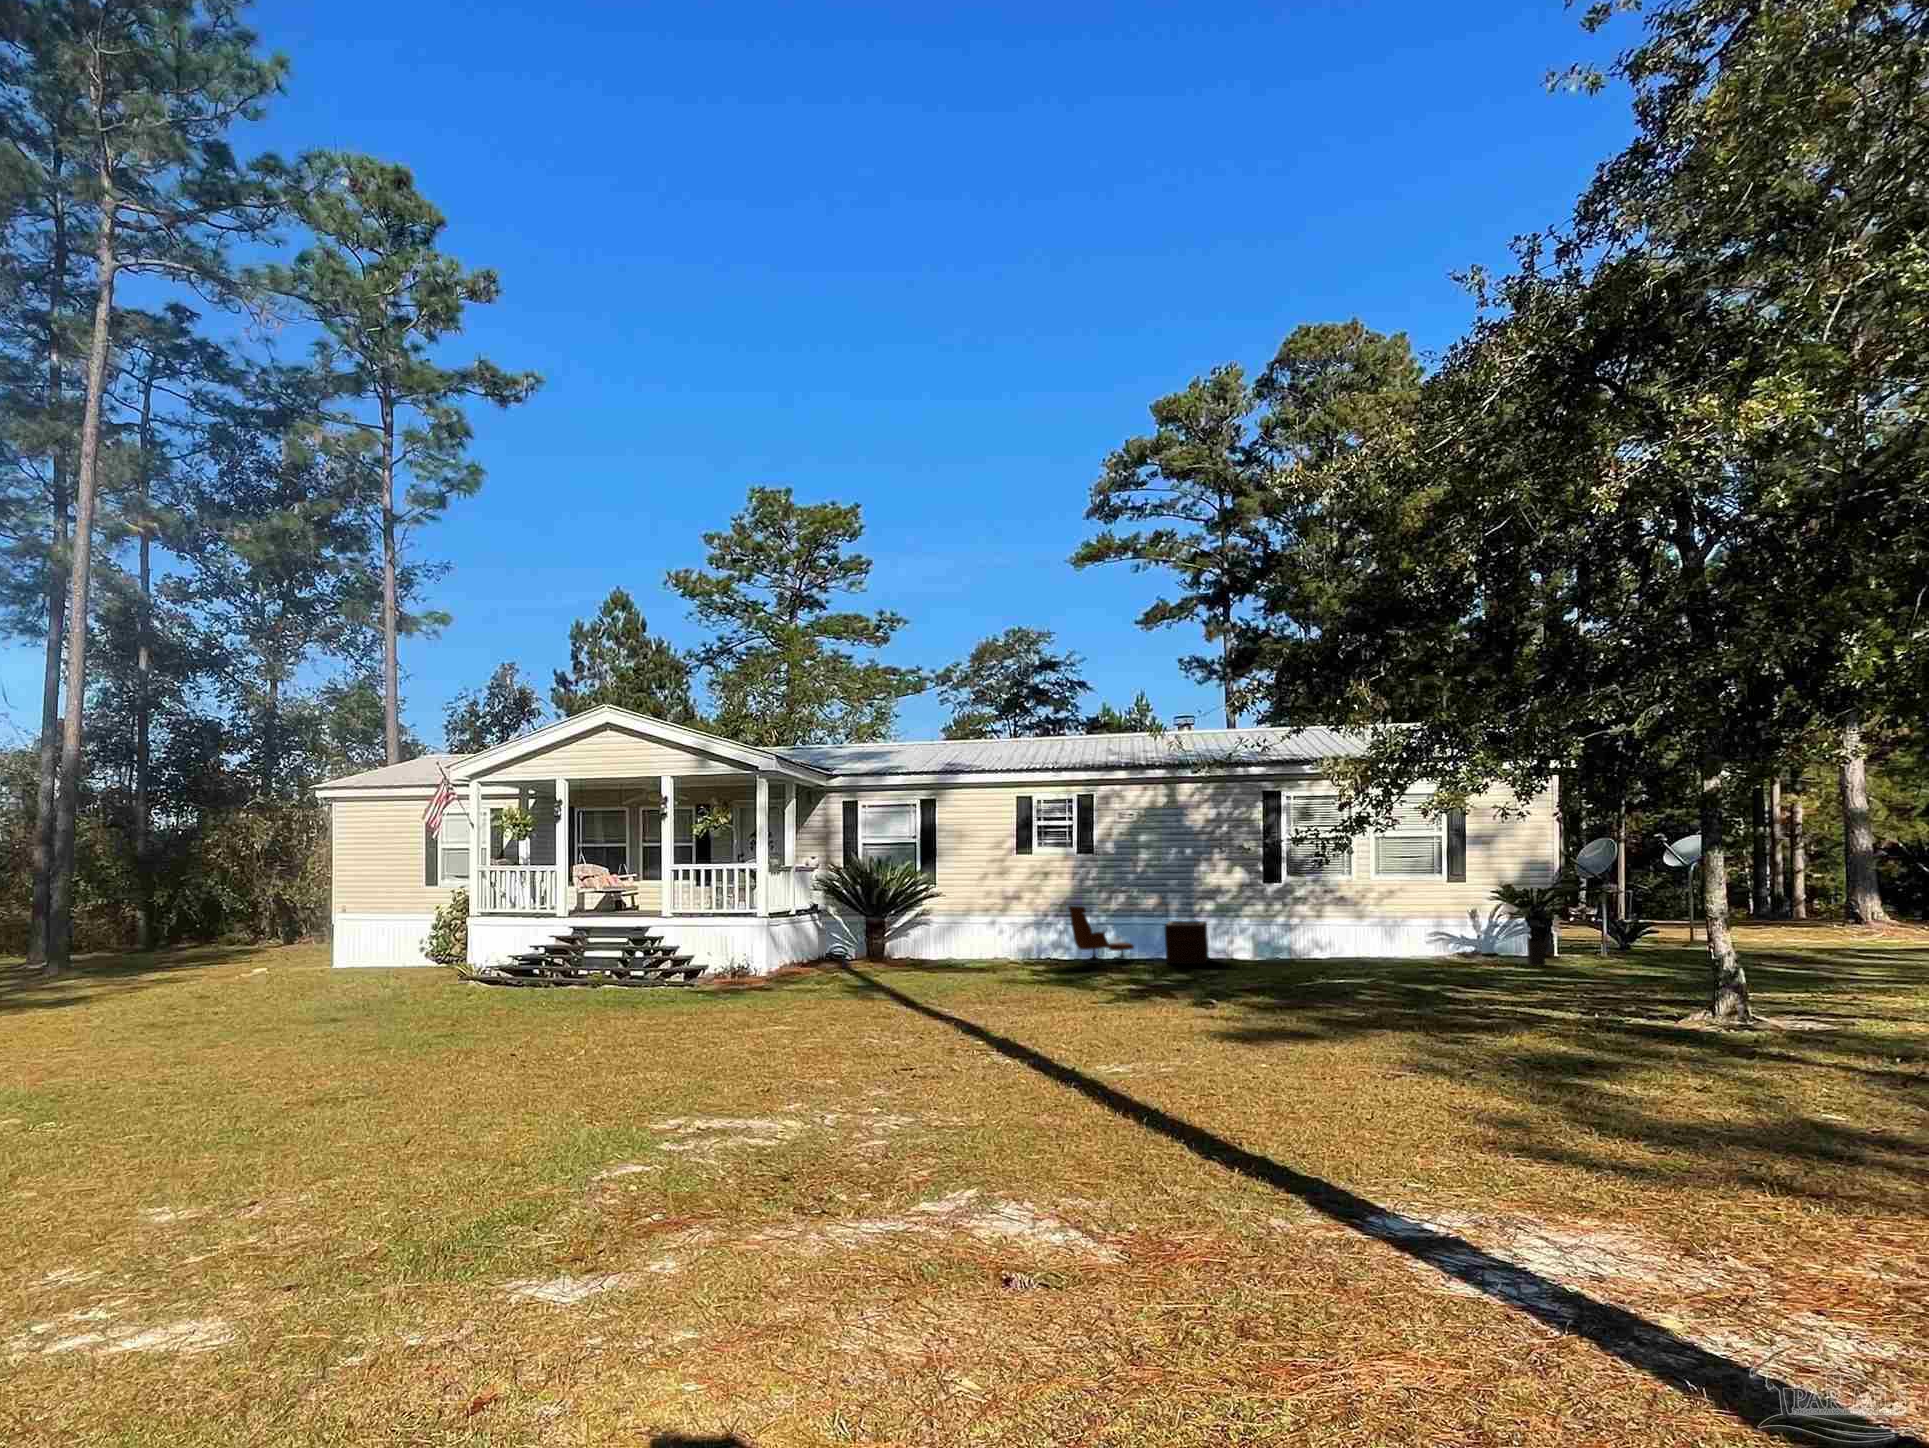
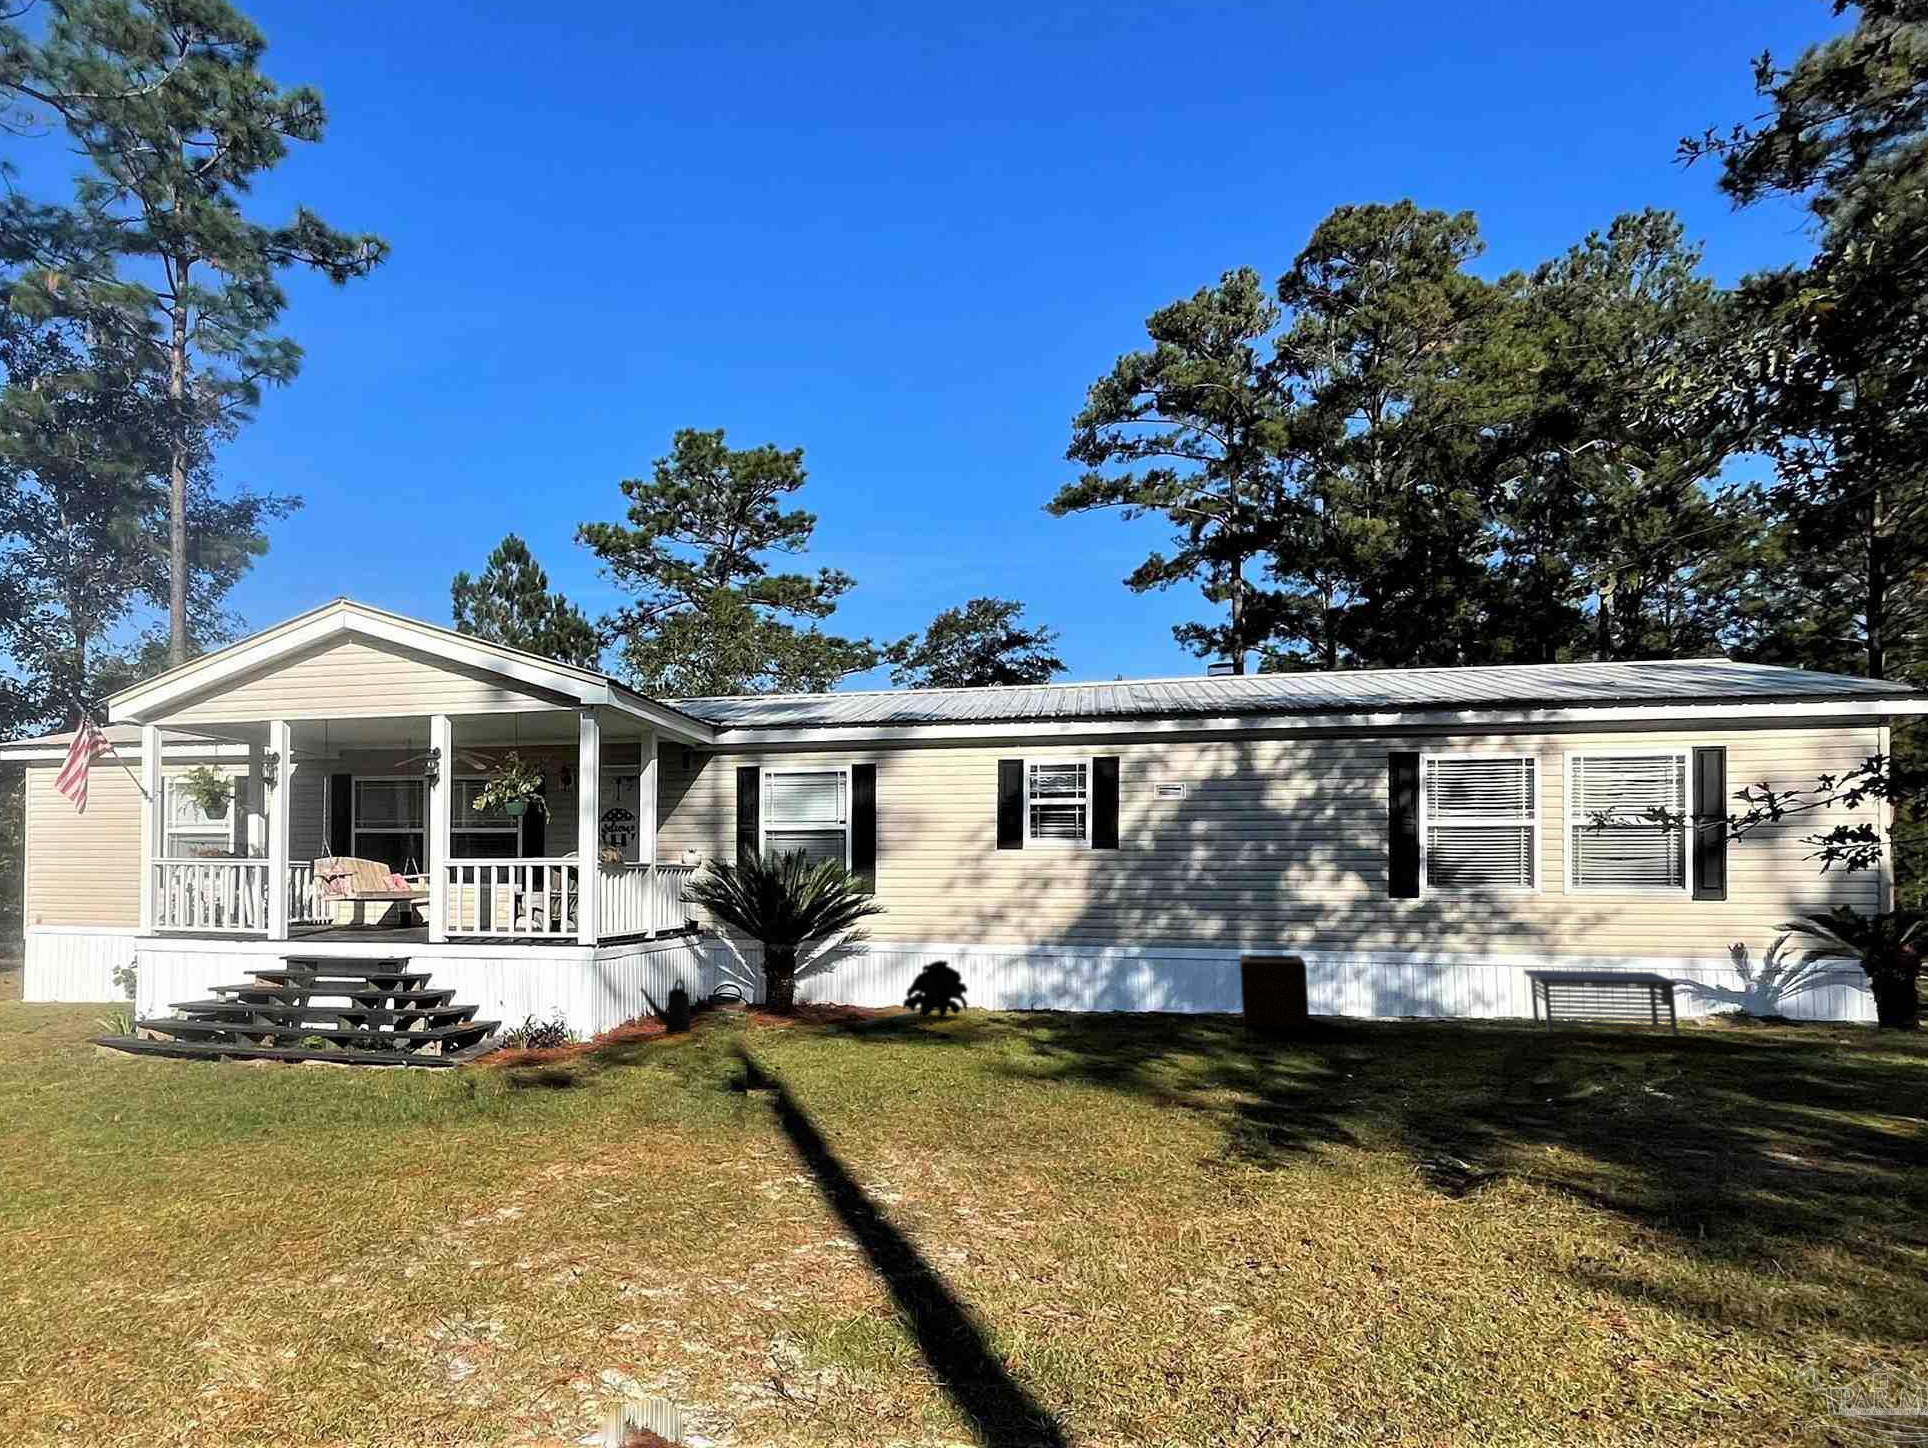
lounge chair: present [1068,906,1134,964] -> none [1087,930,1187,1027]
potted plant: none [954,926,996,961] -> present [903,960,968,1018]
storage bench: none [1345,929,1426,966] -> present [1524,970,1678,1036]
watering can: present [1527,936,1549,966] -> present [640,979,698,1034]

